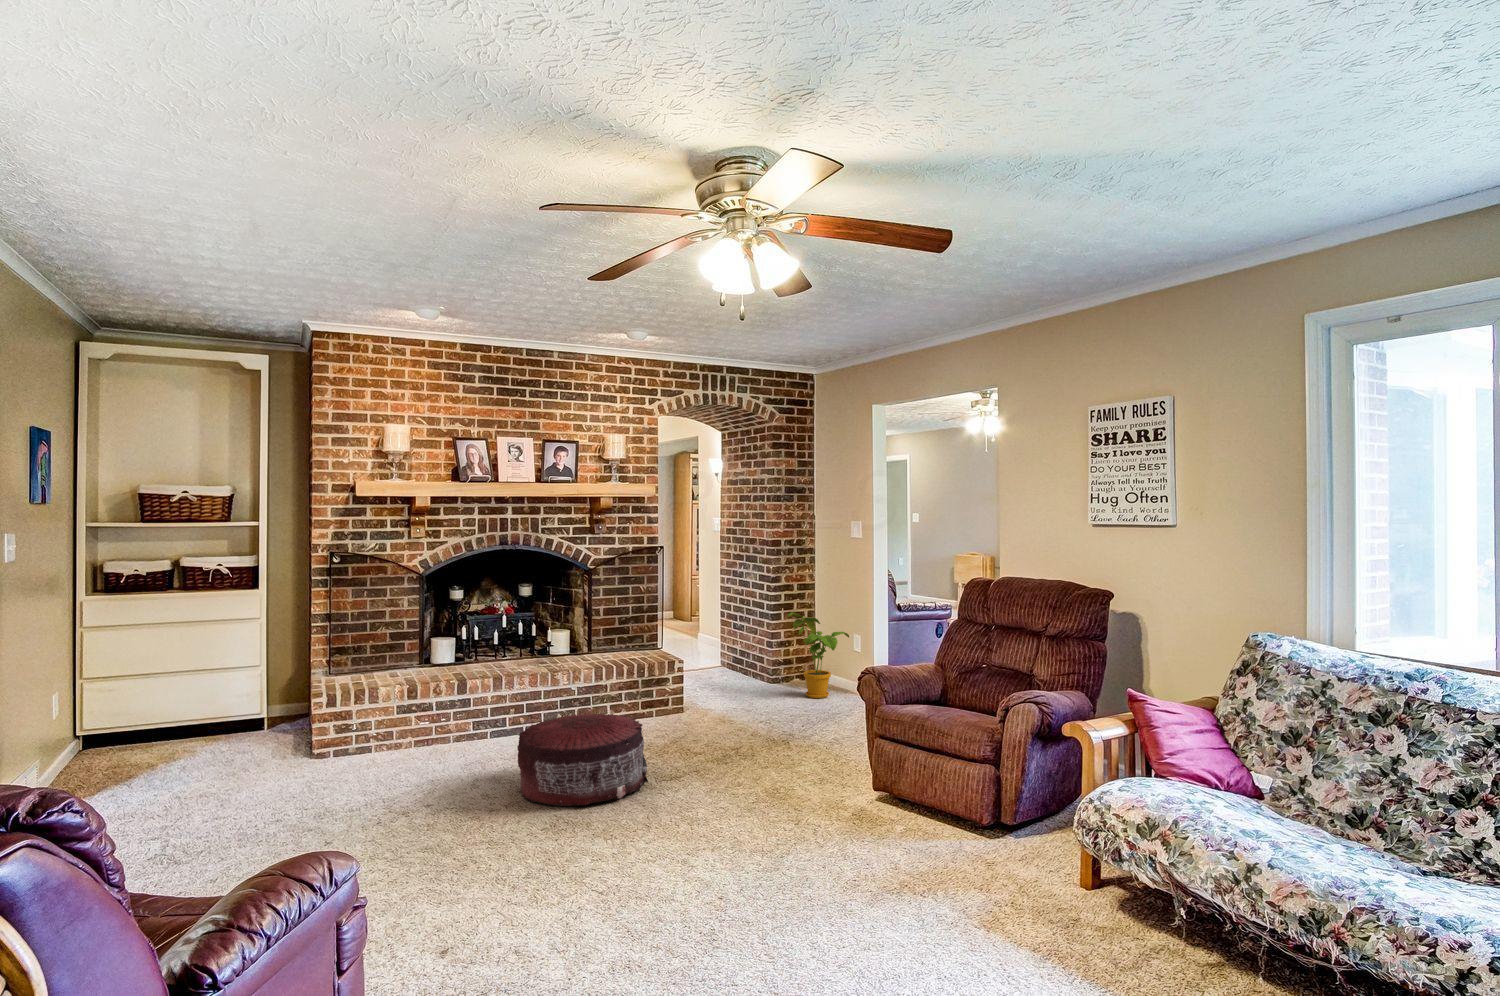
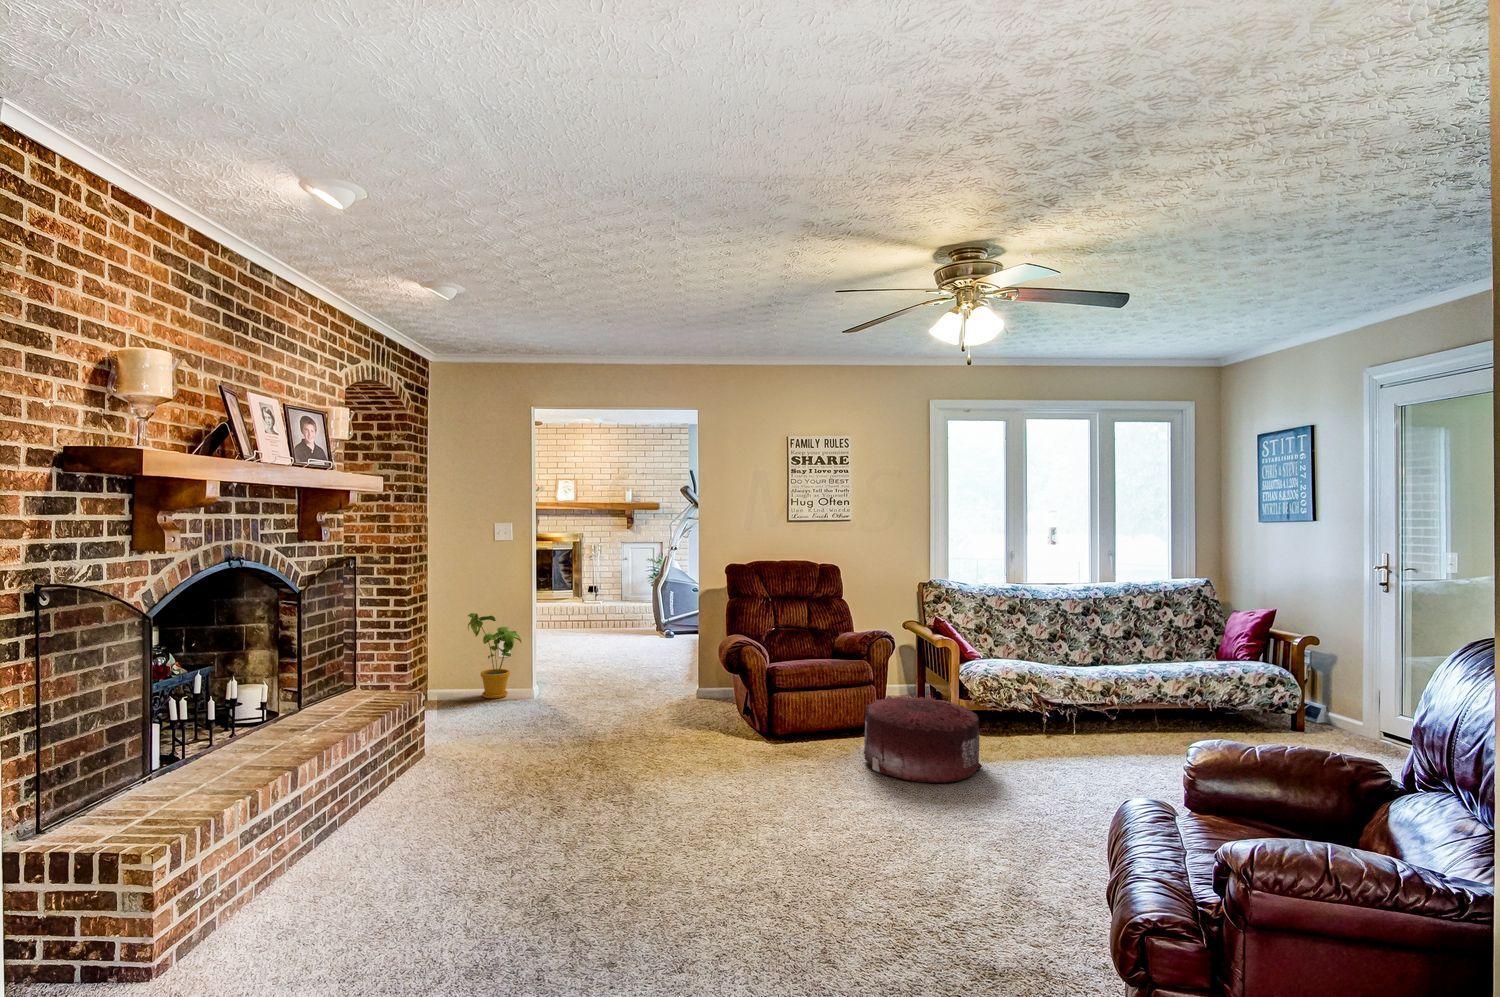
pouf: present [517,713,648,806] -> present [864,696,982,783]

